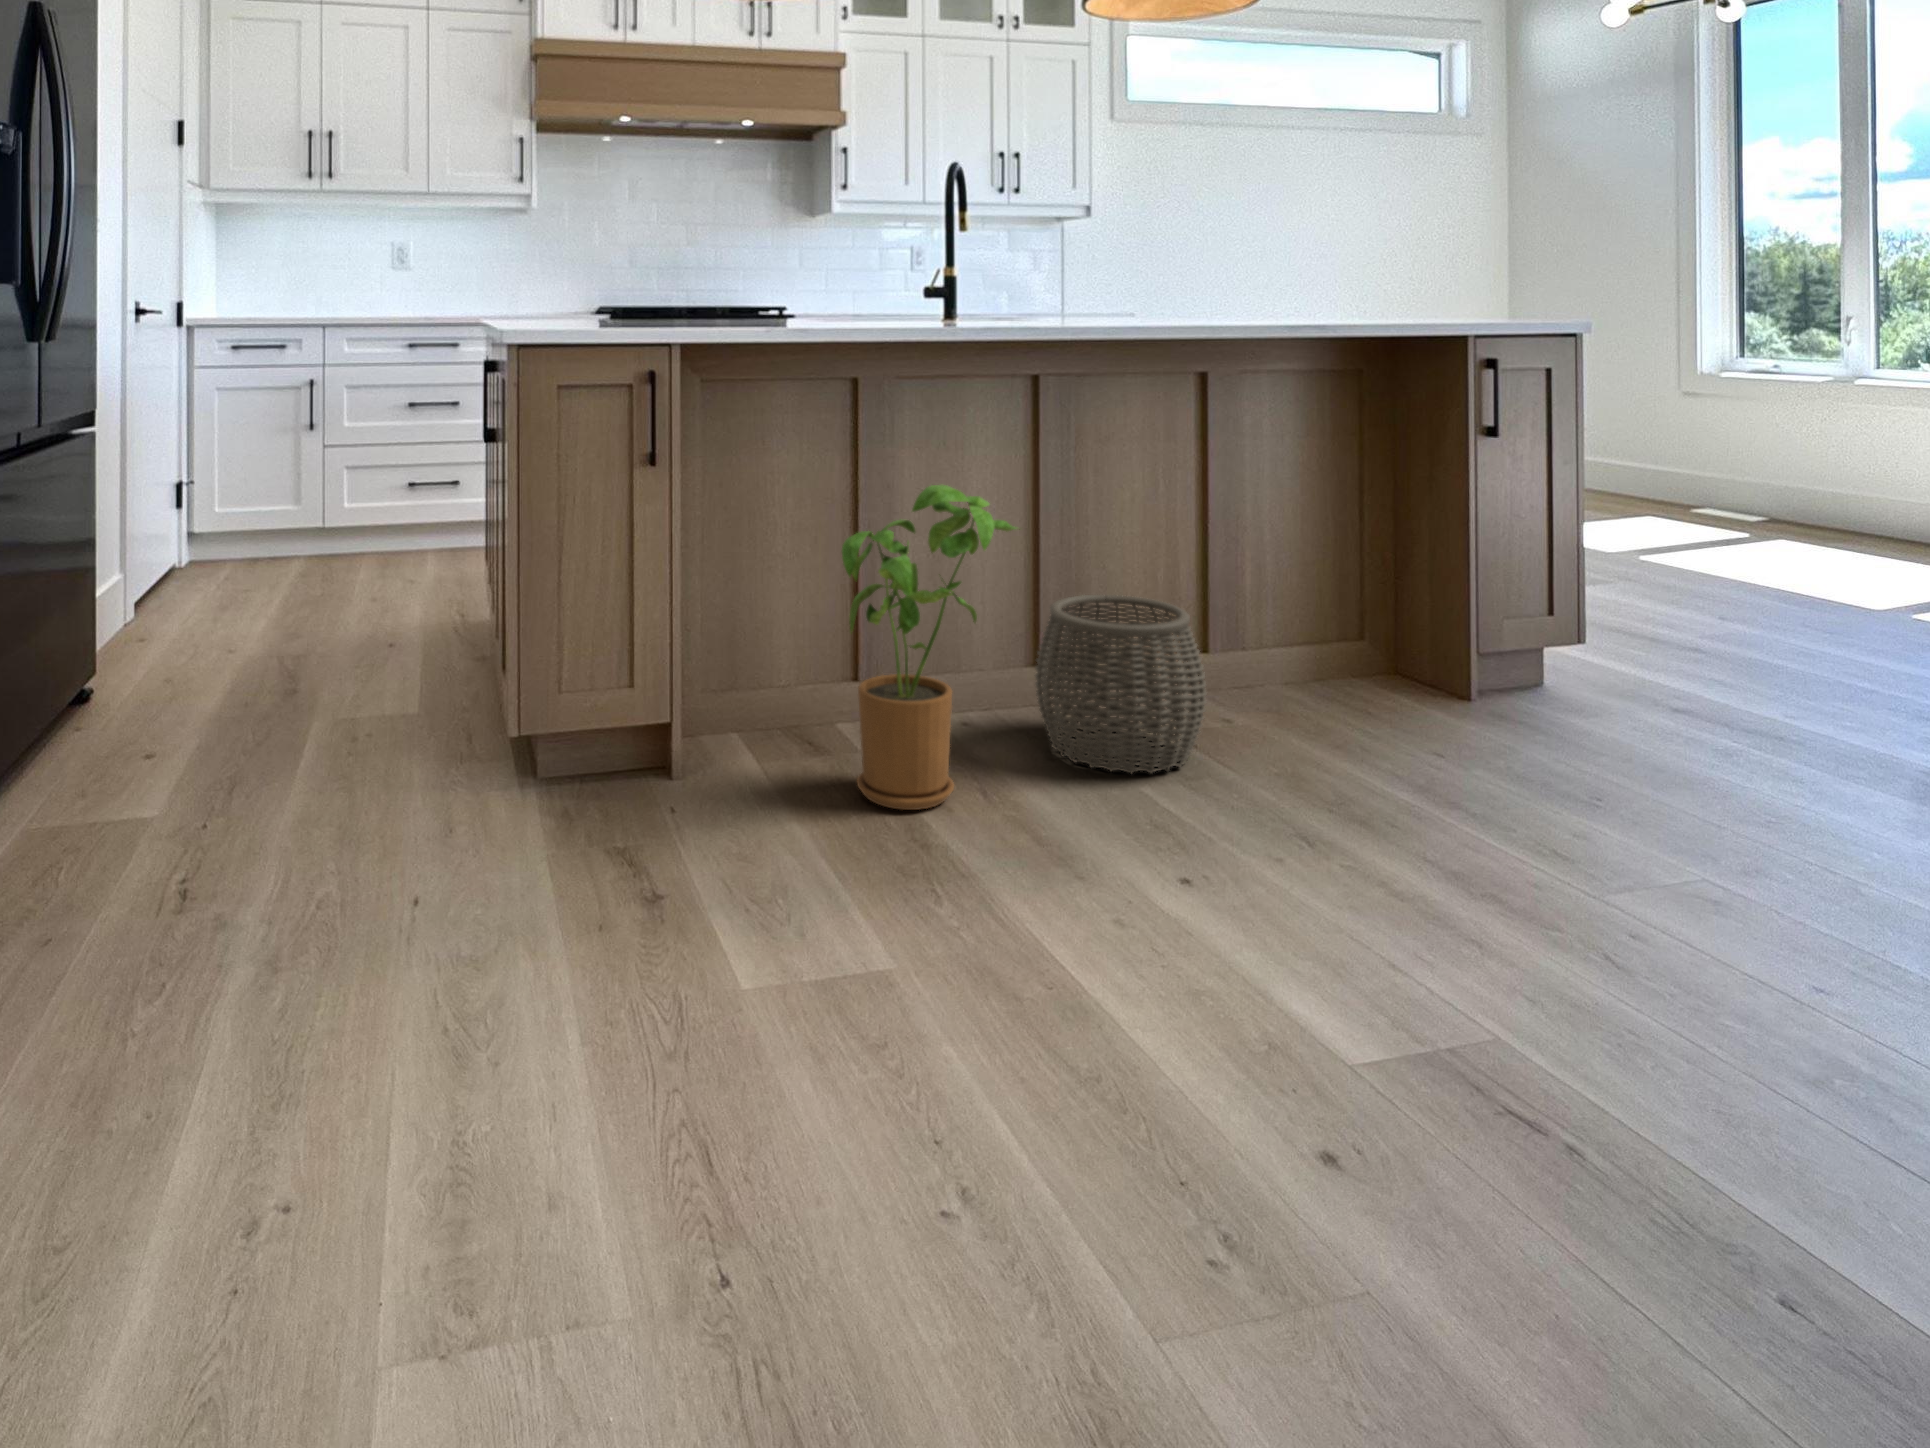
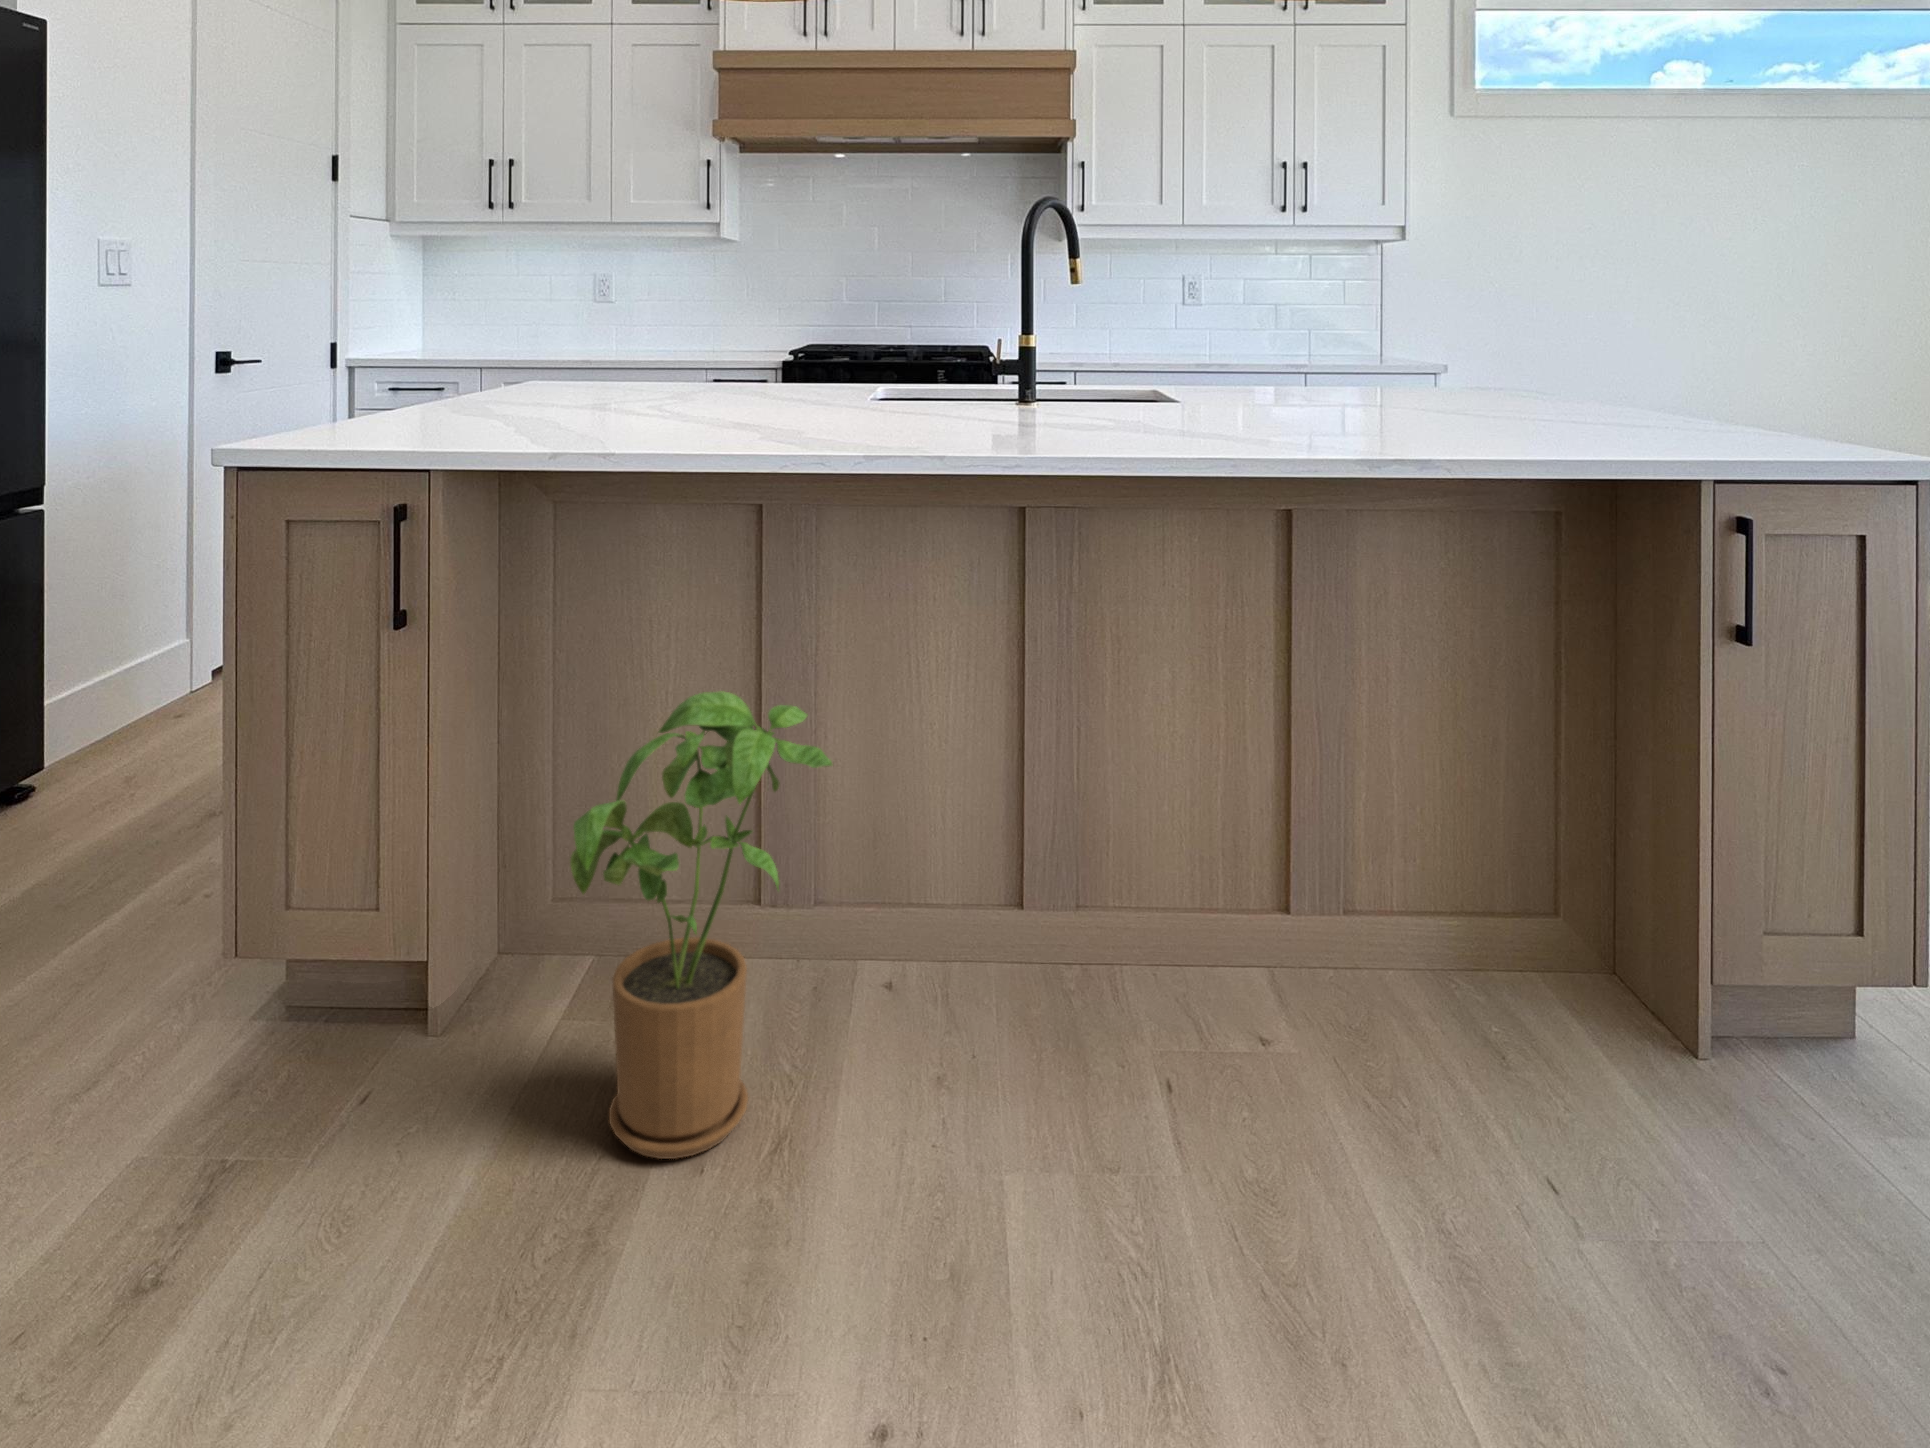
woven basket: present [1035,595,1207,774] -> none [931,832,1177,1142]

